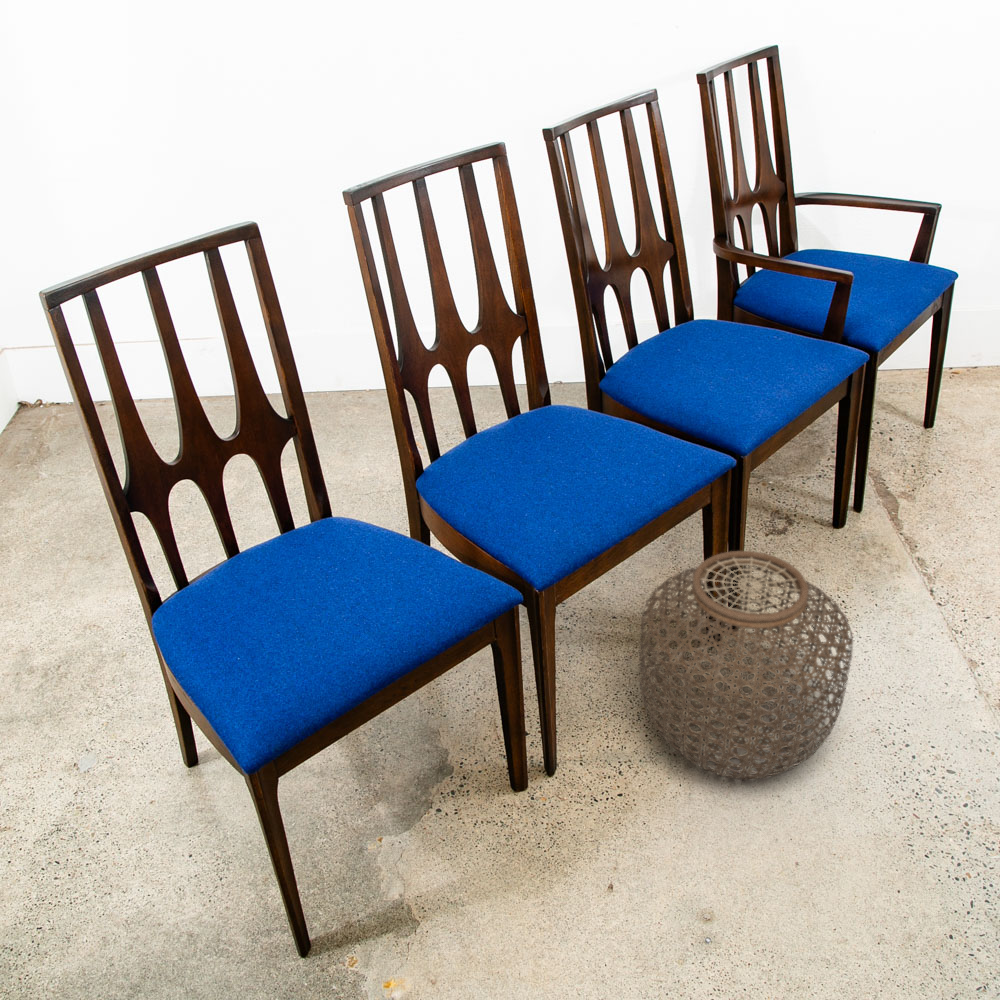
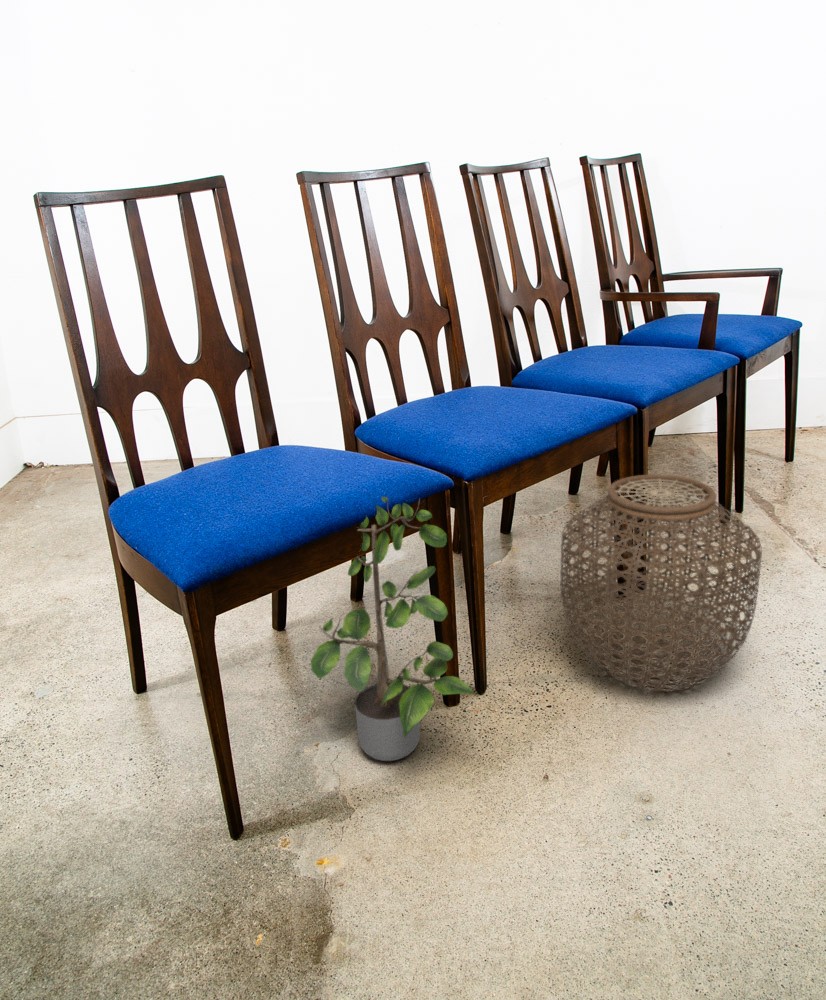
potted plant: none [372,624,543,868] -> present [311,497,476,761]

